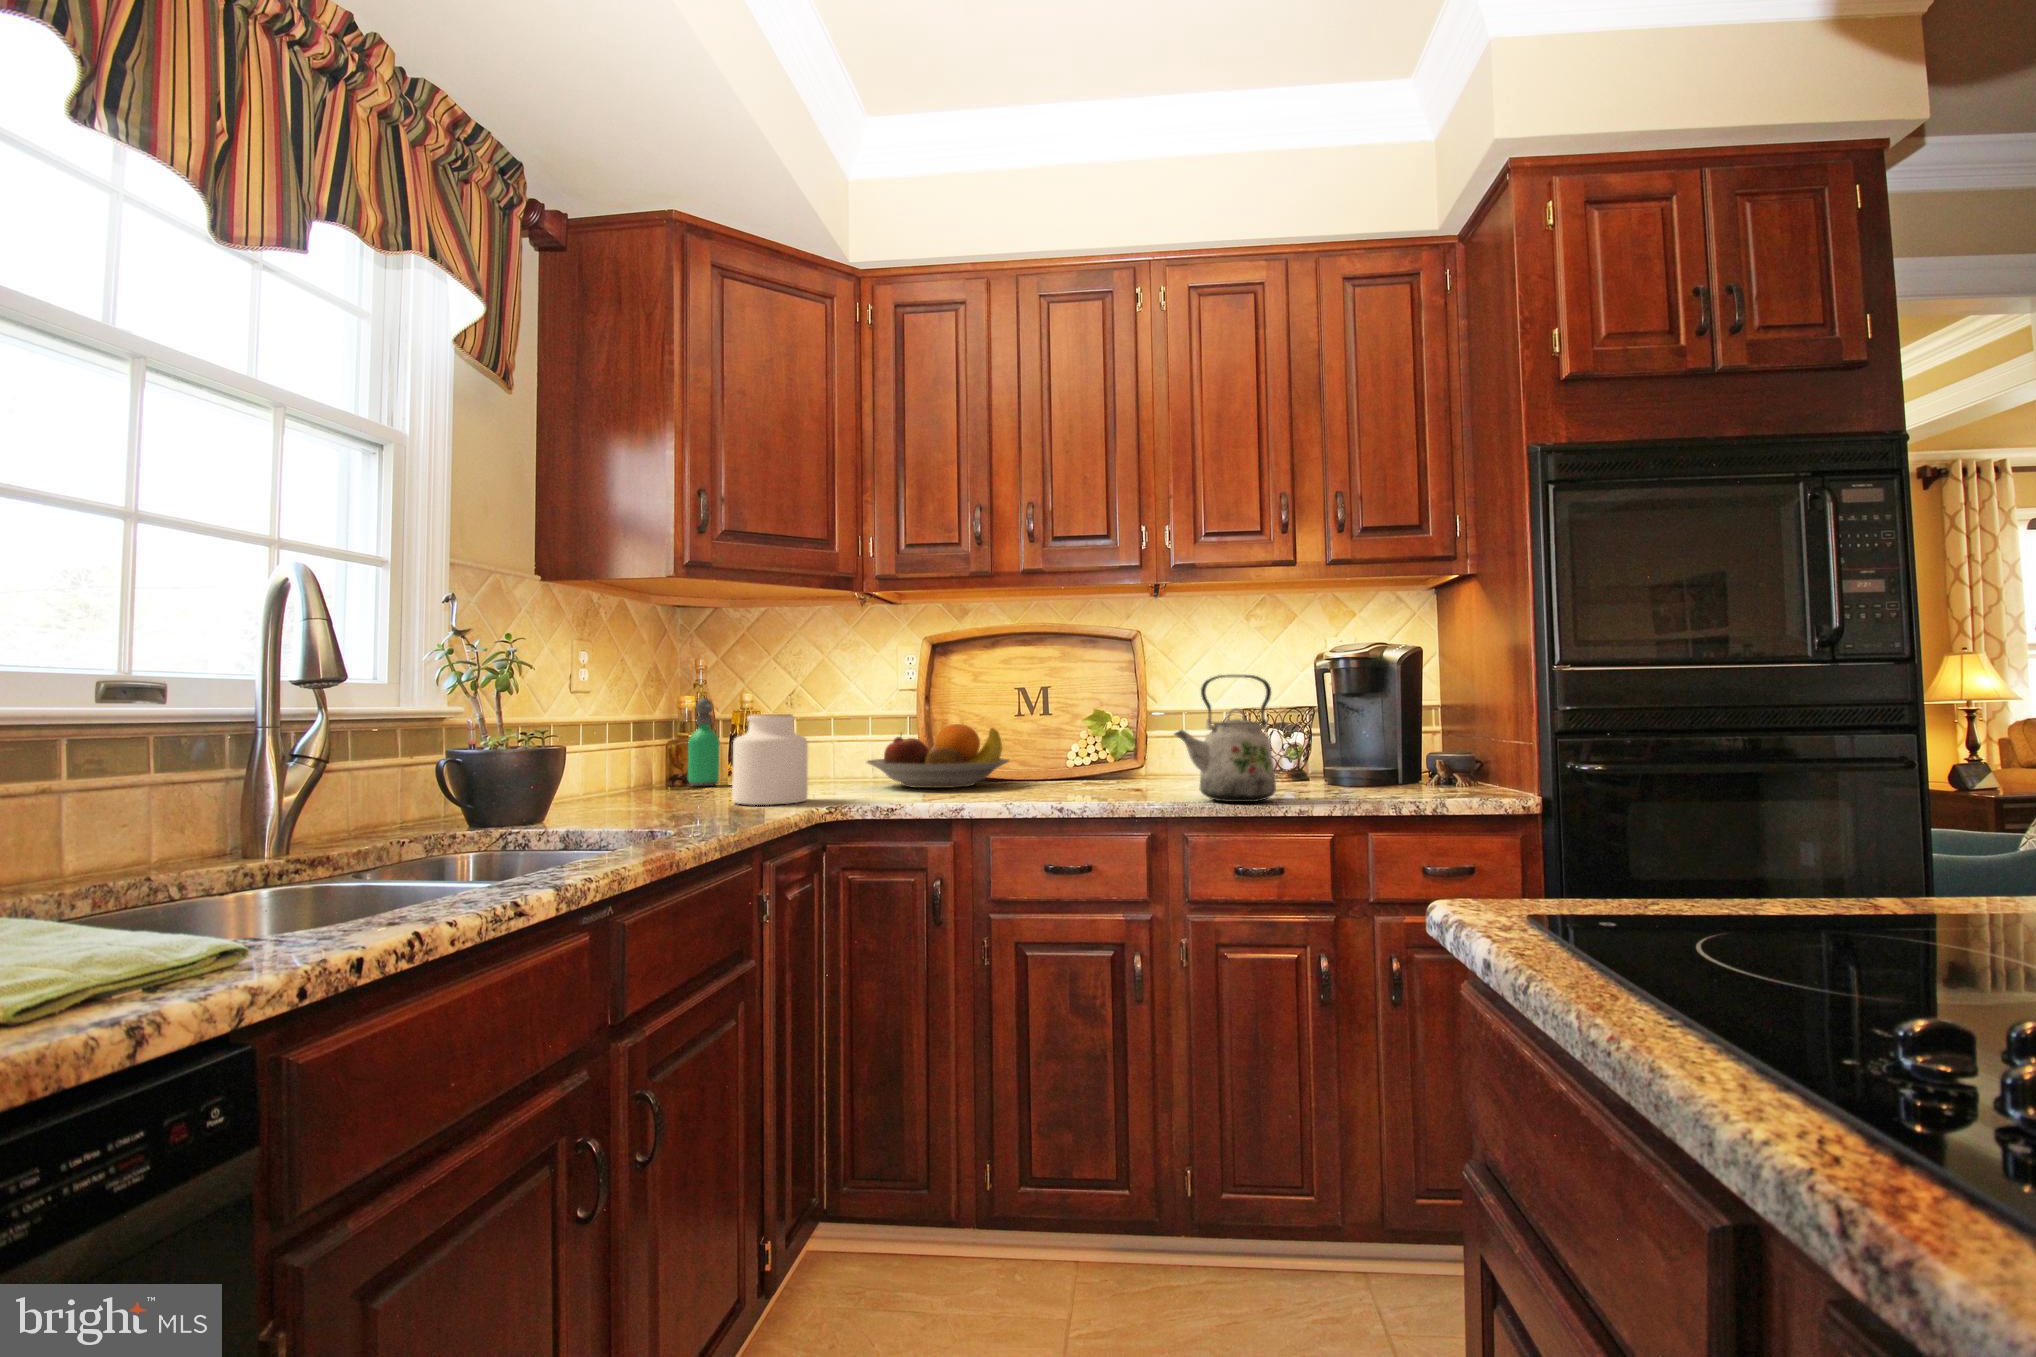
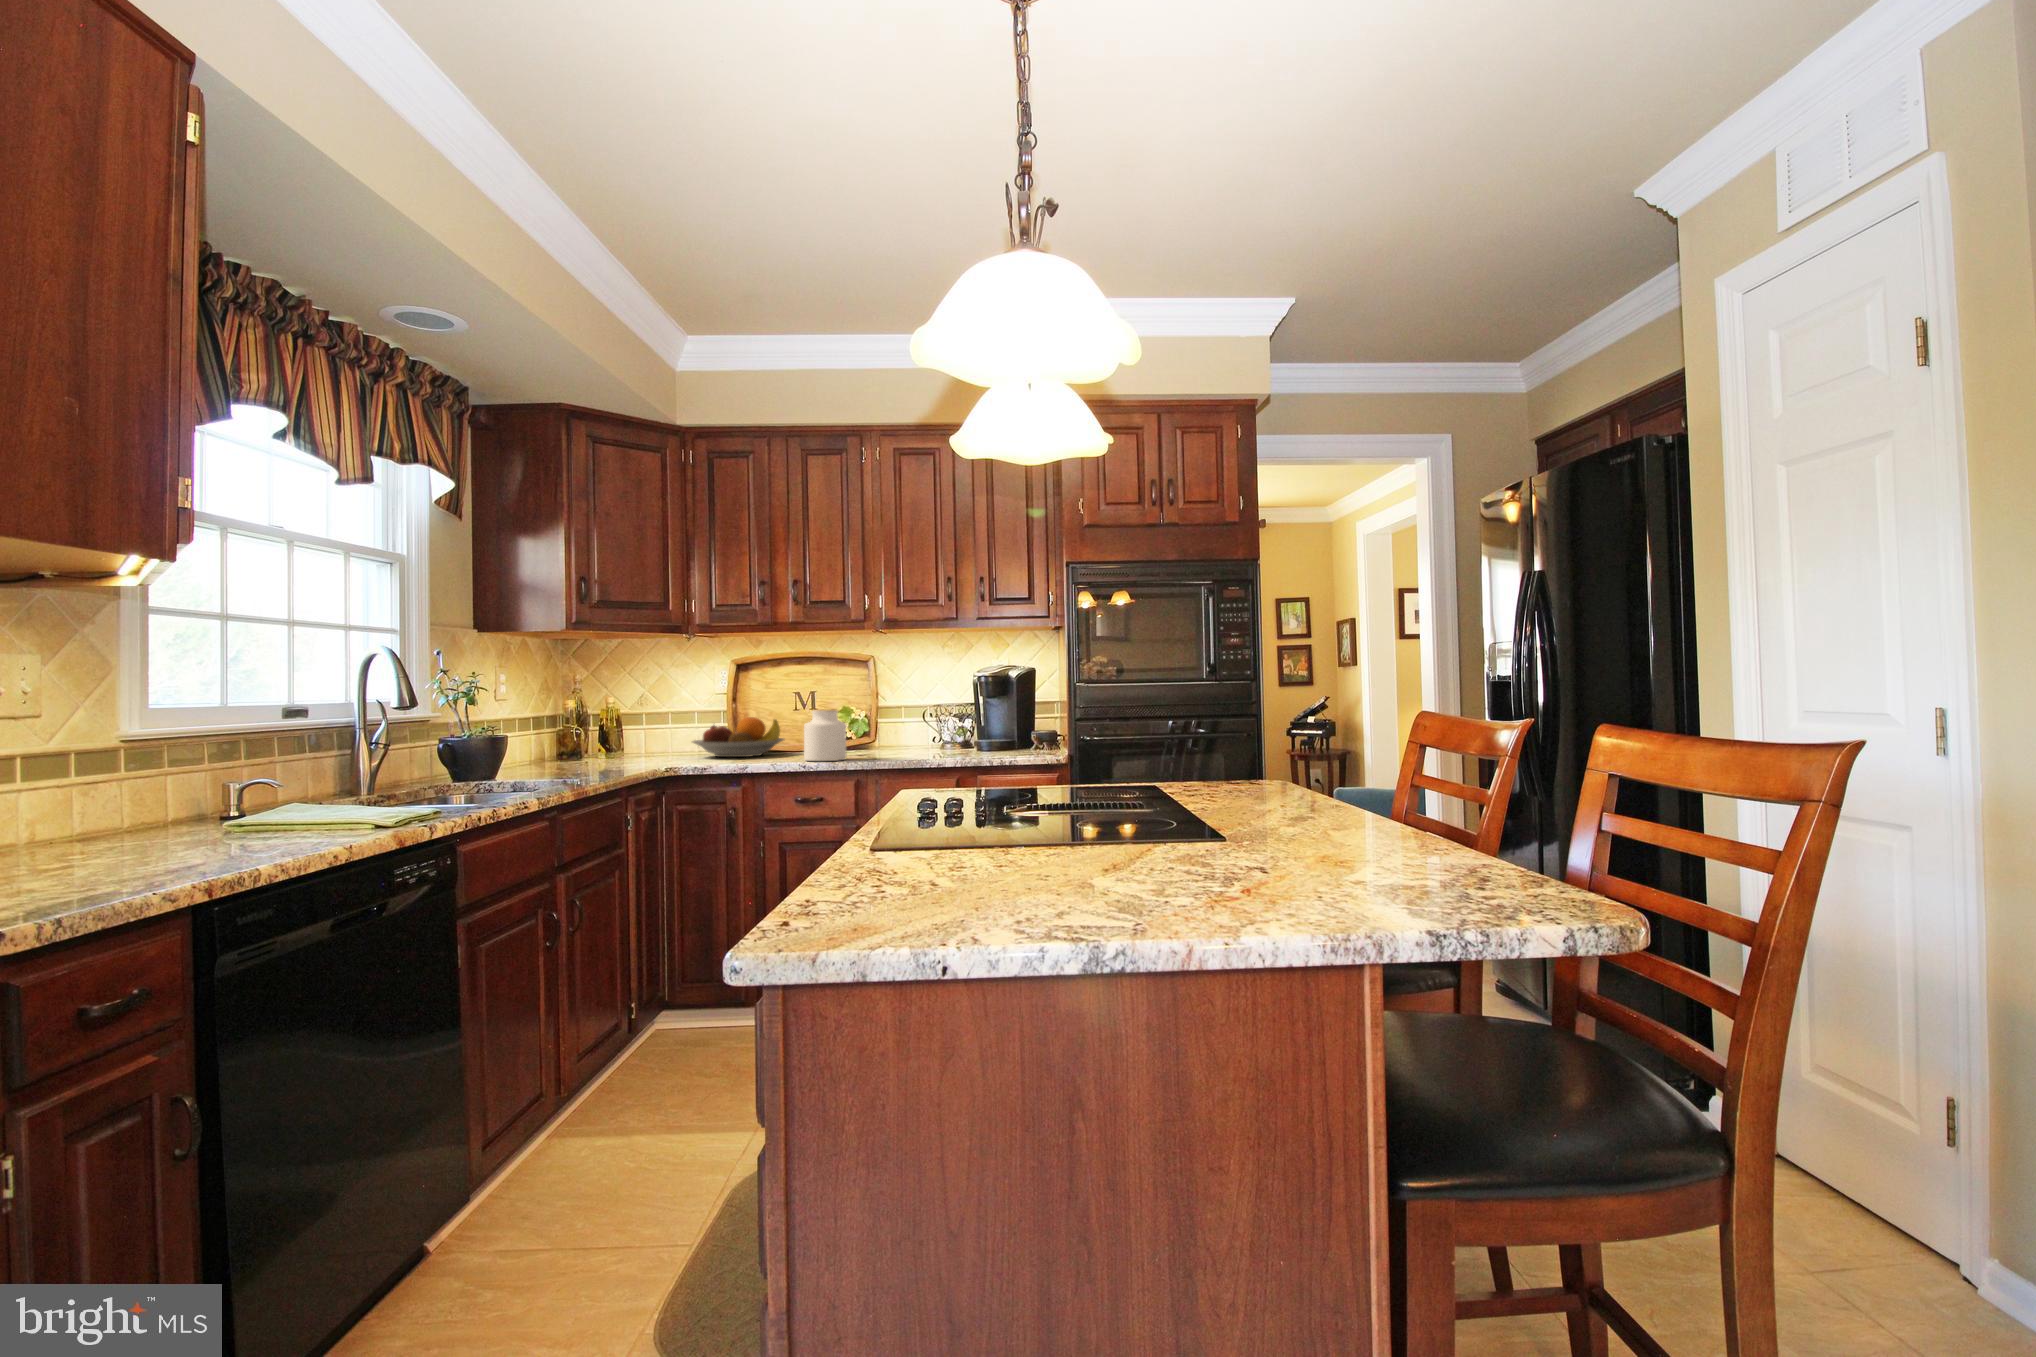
kettle: present [1174,675,1276,802] -> none [867,689,926,760]
soap dispenser: present [688,698,720,786] -> none [571,702,593,759]
jar: present [732,714,808,805] -> present [804,709,846,761]

